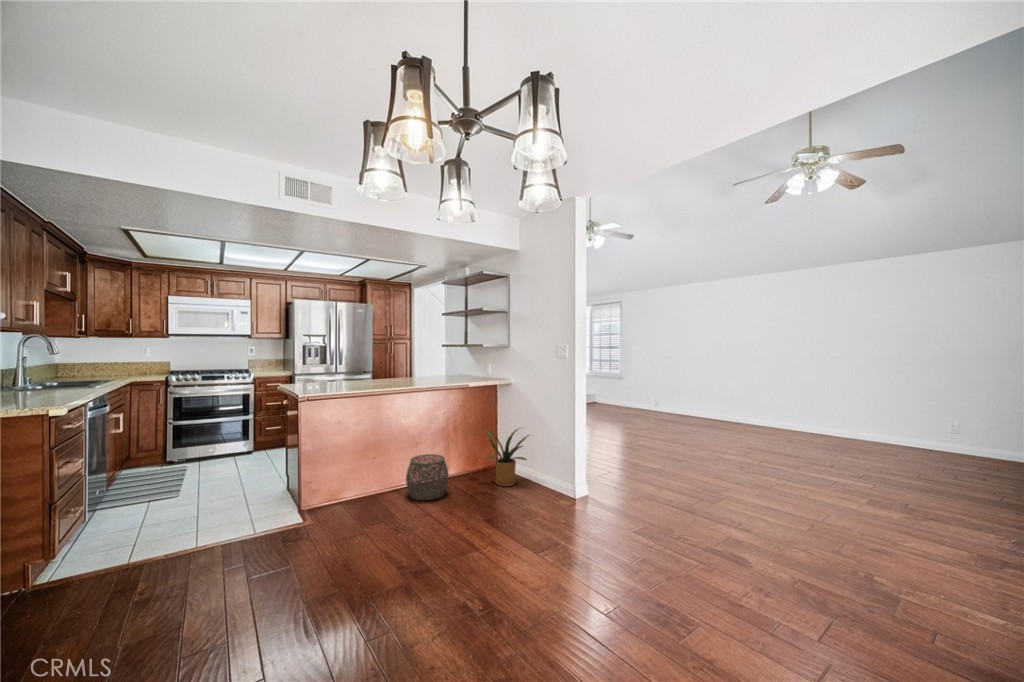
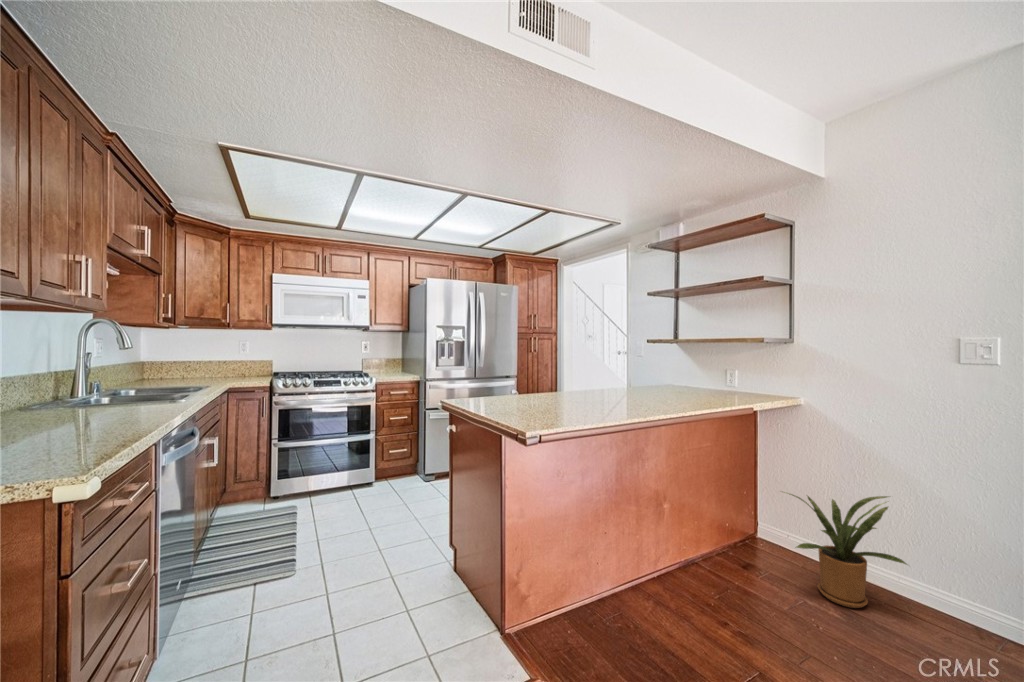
woven basket: present [406,454,449,500] -> none [676,538,768,645]

